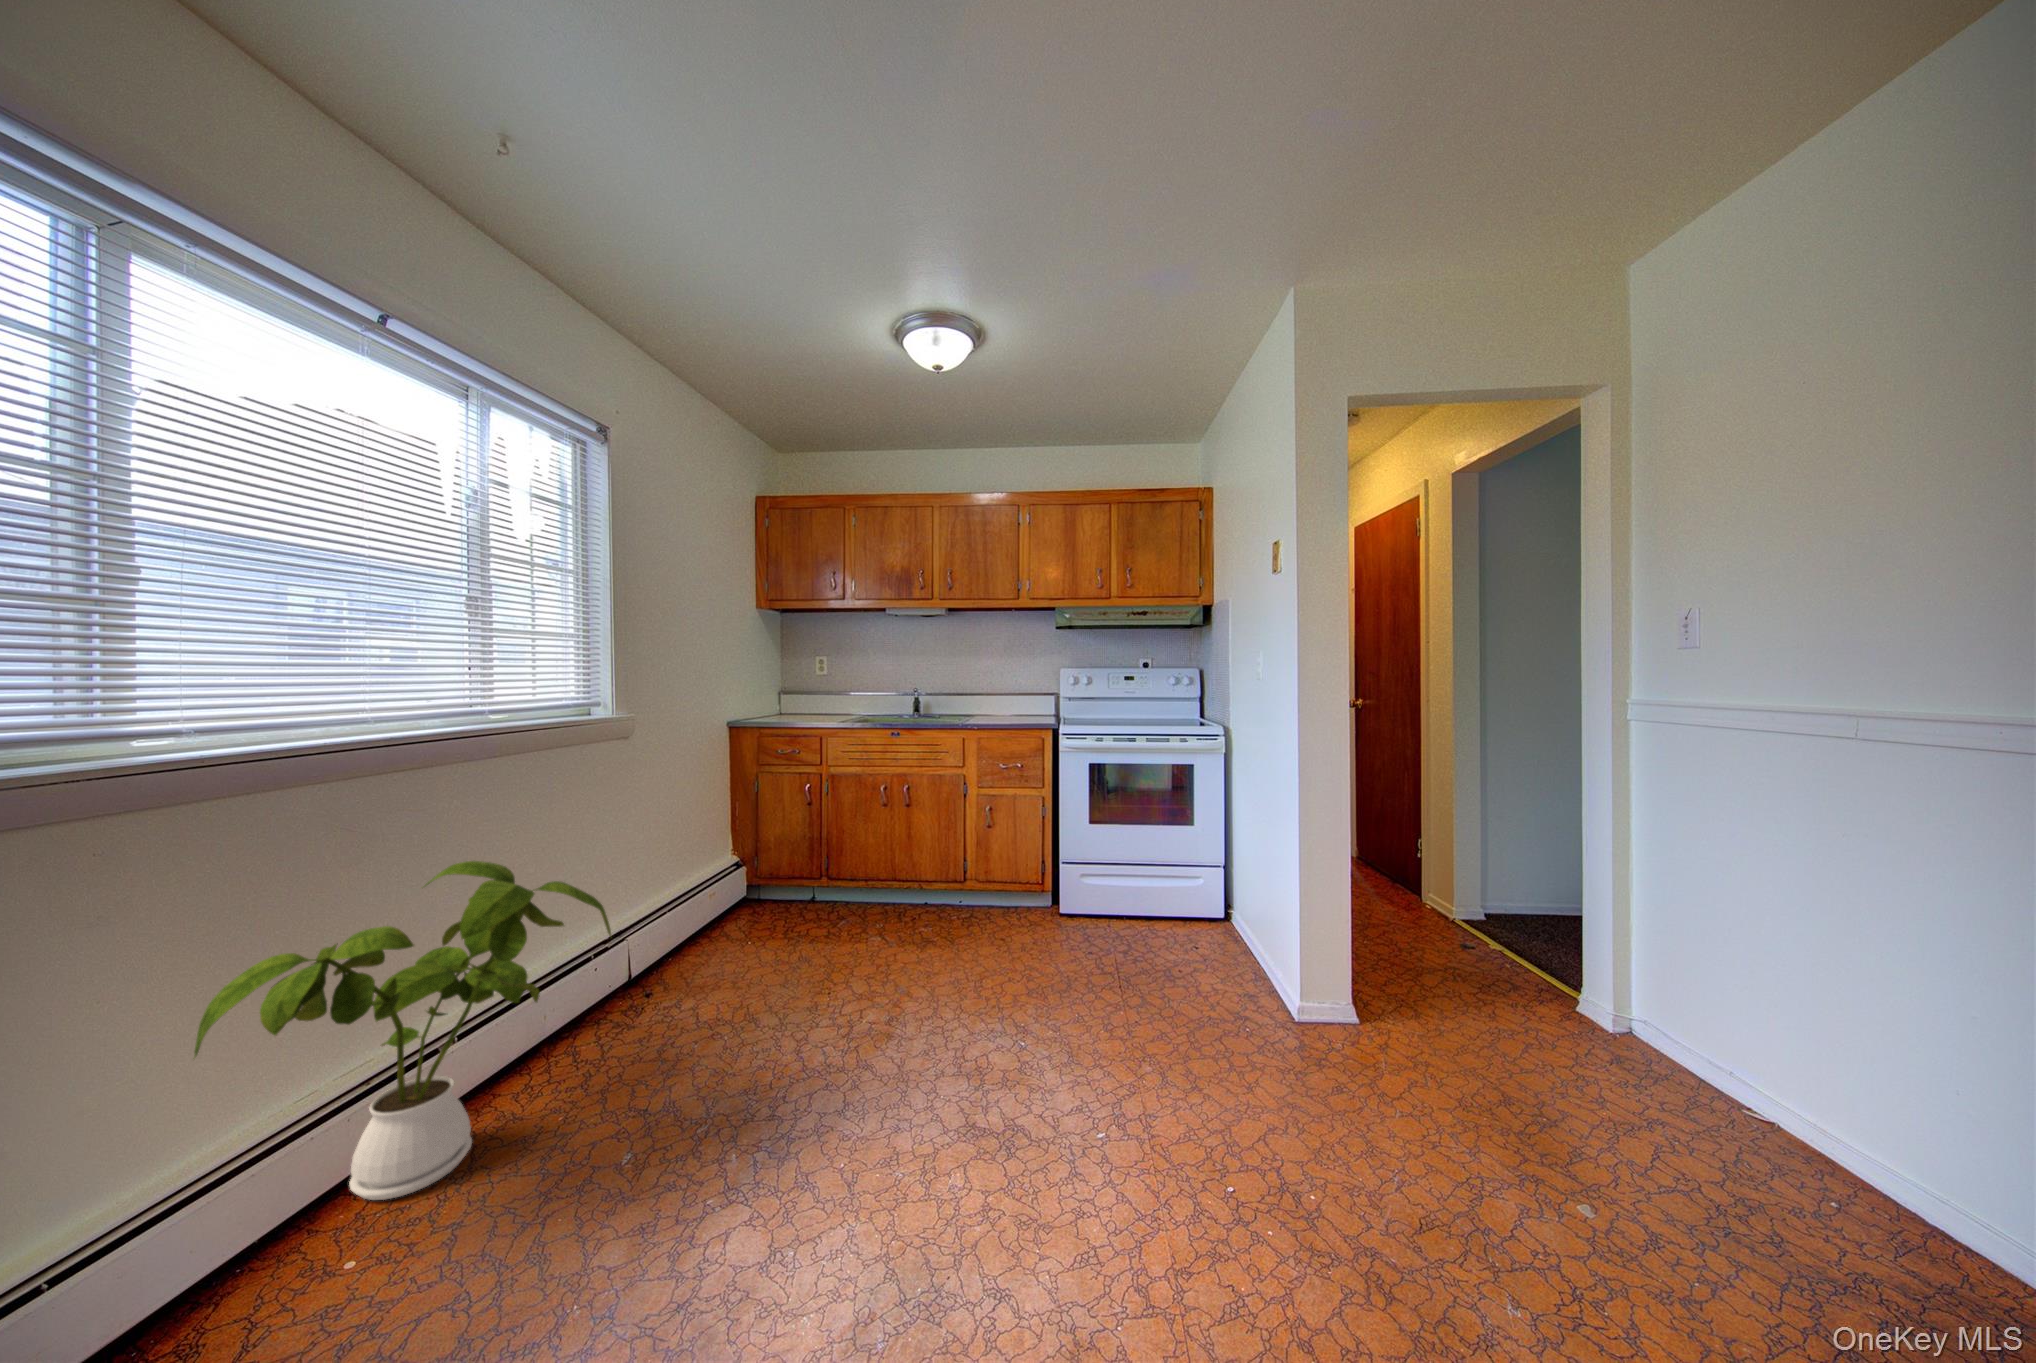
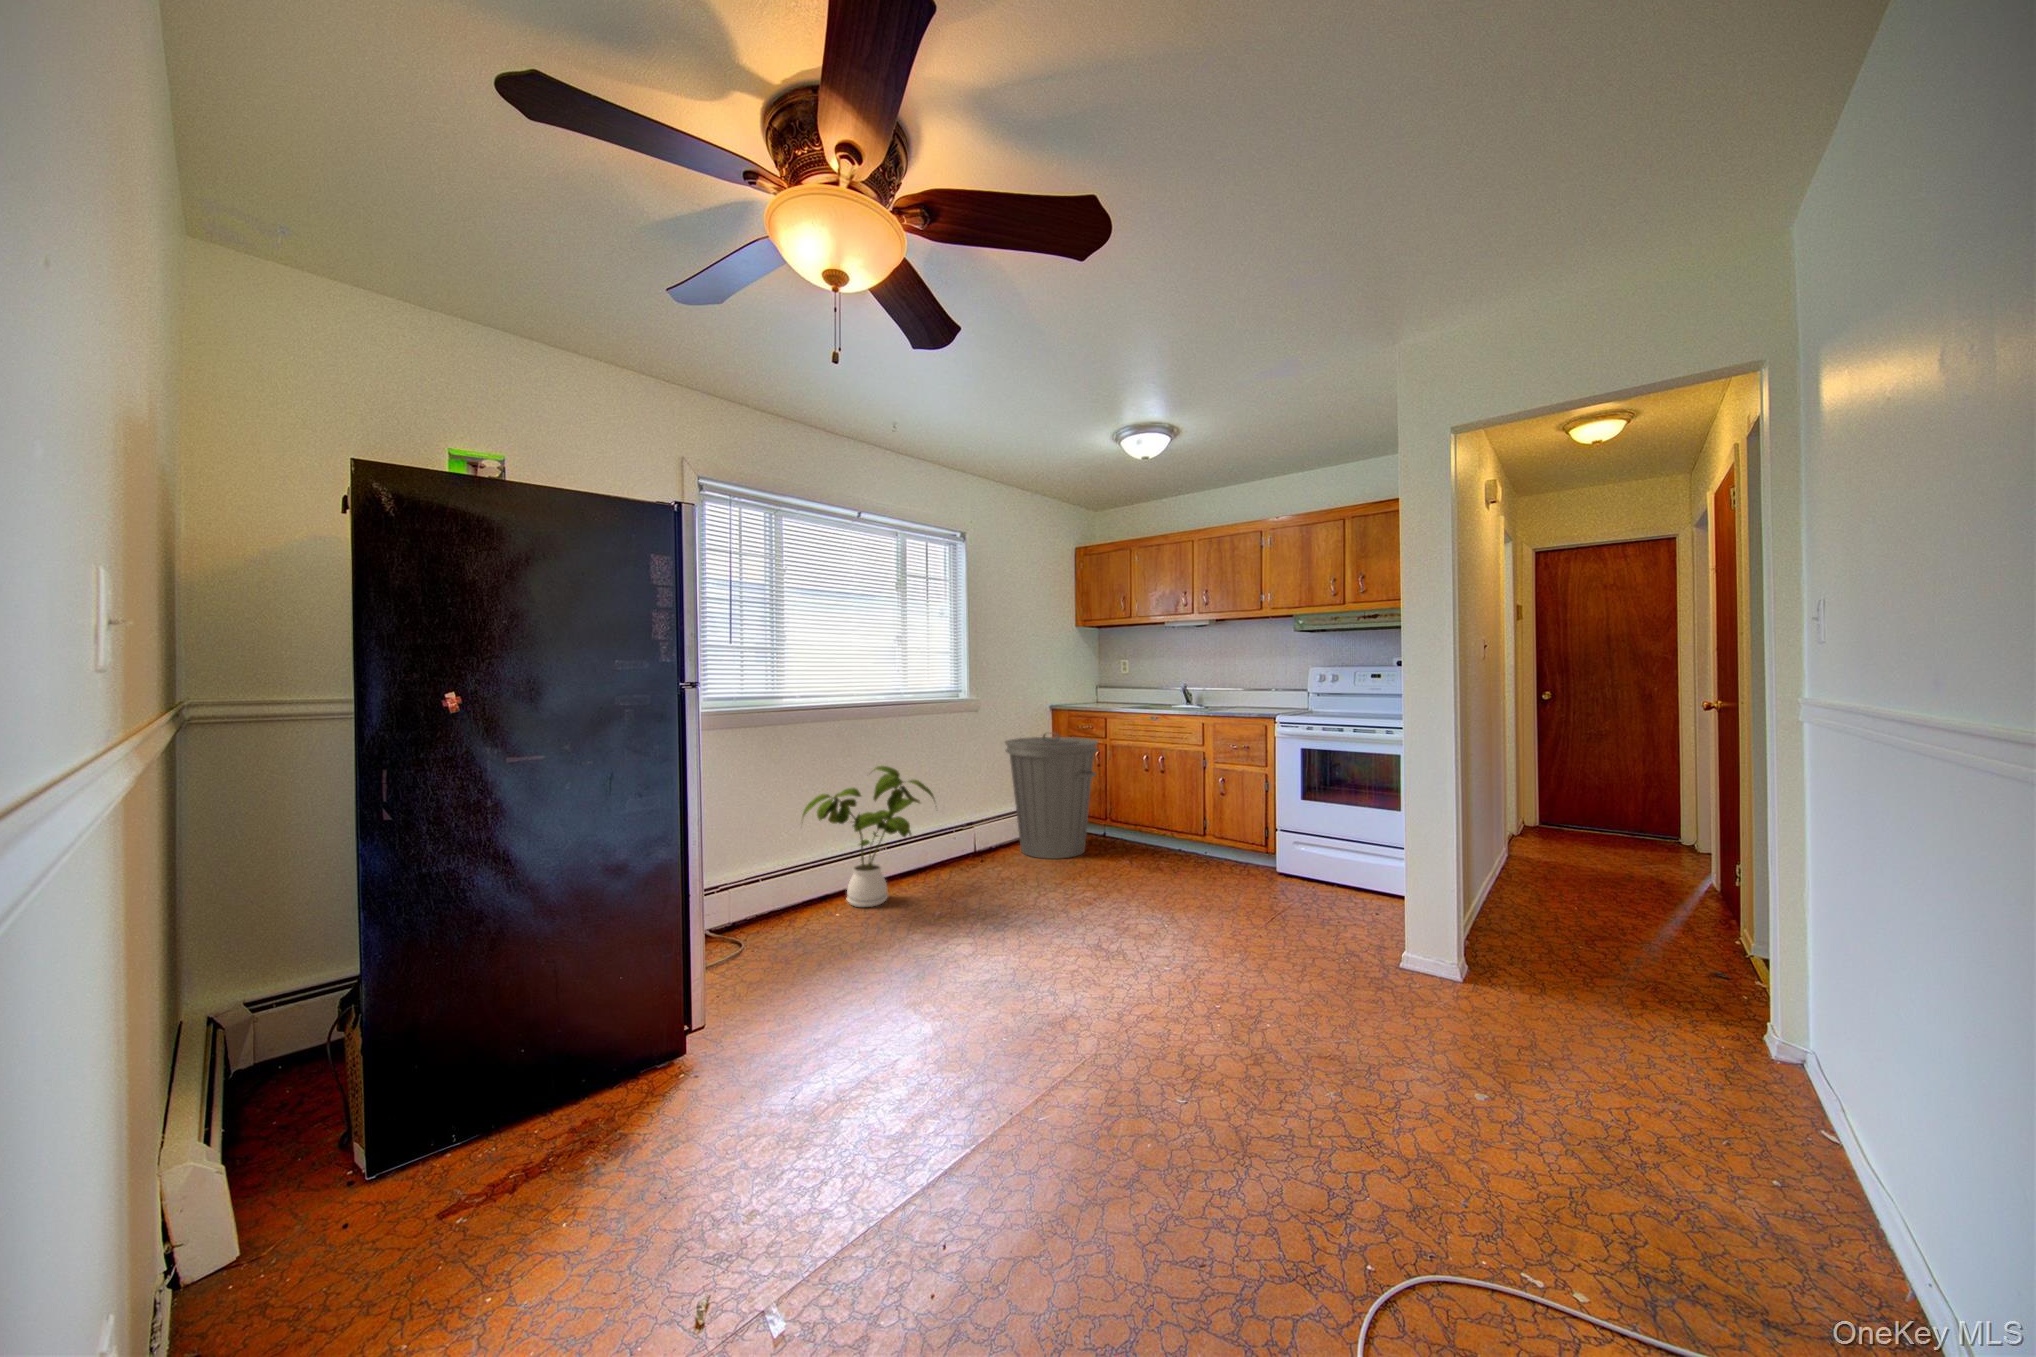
trash can: none [672,761,826,959] -> present [1005,733,1098,859]

